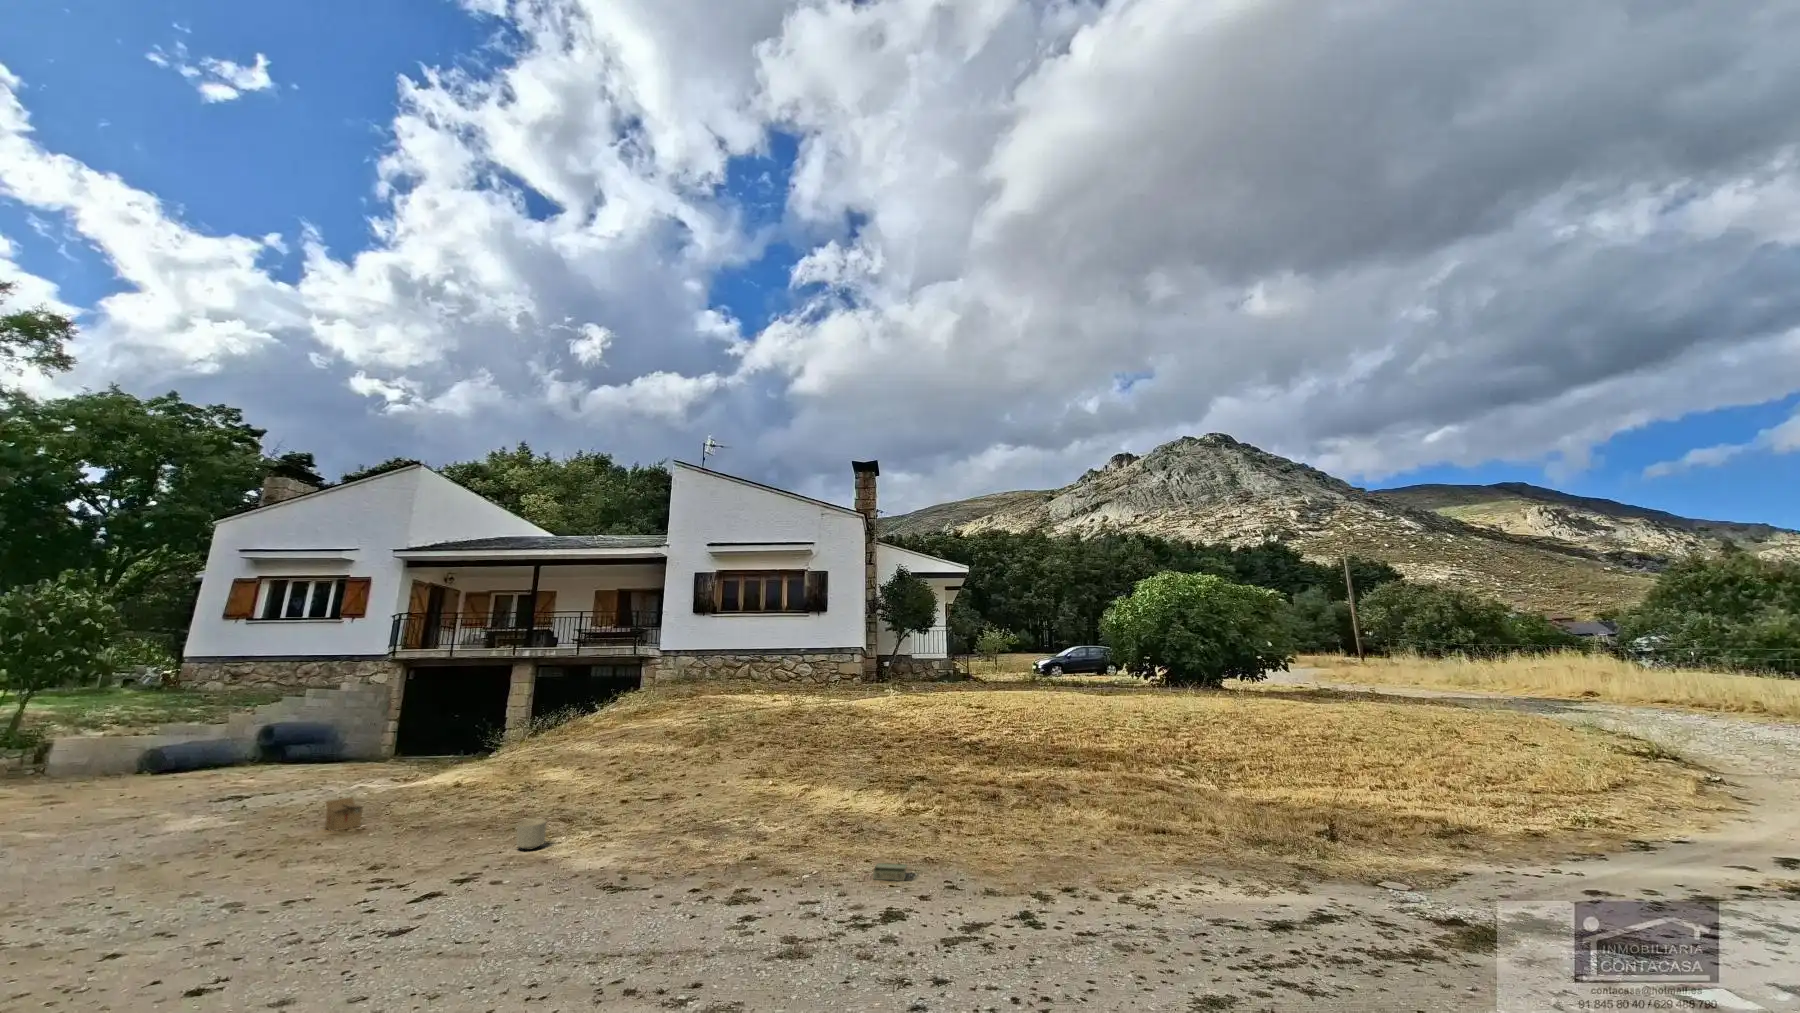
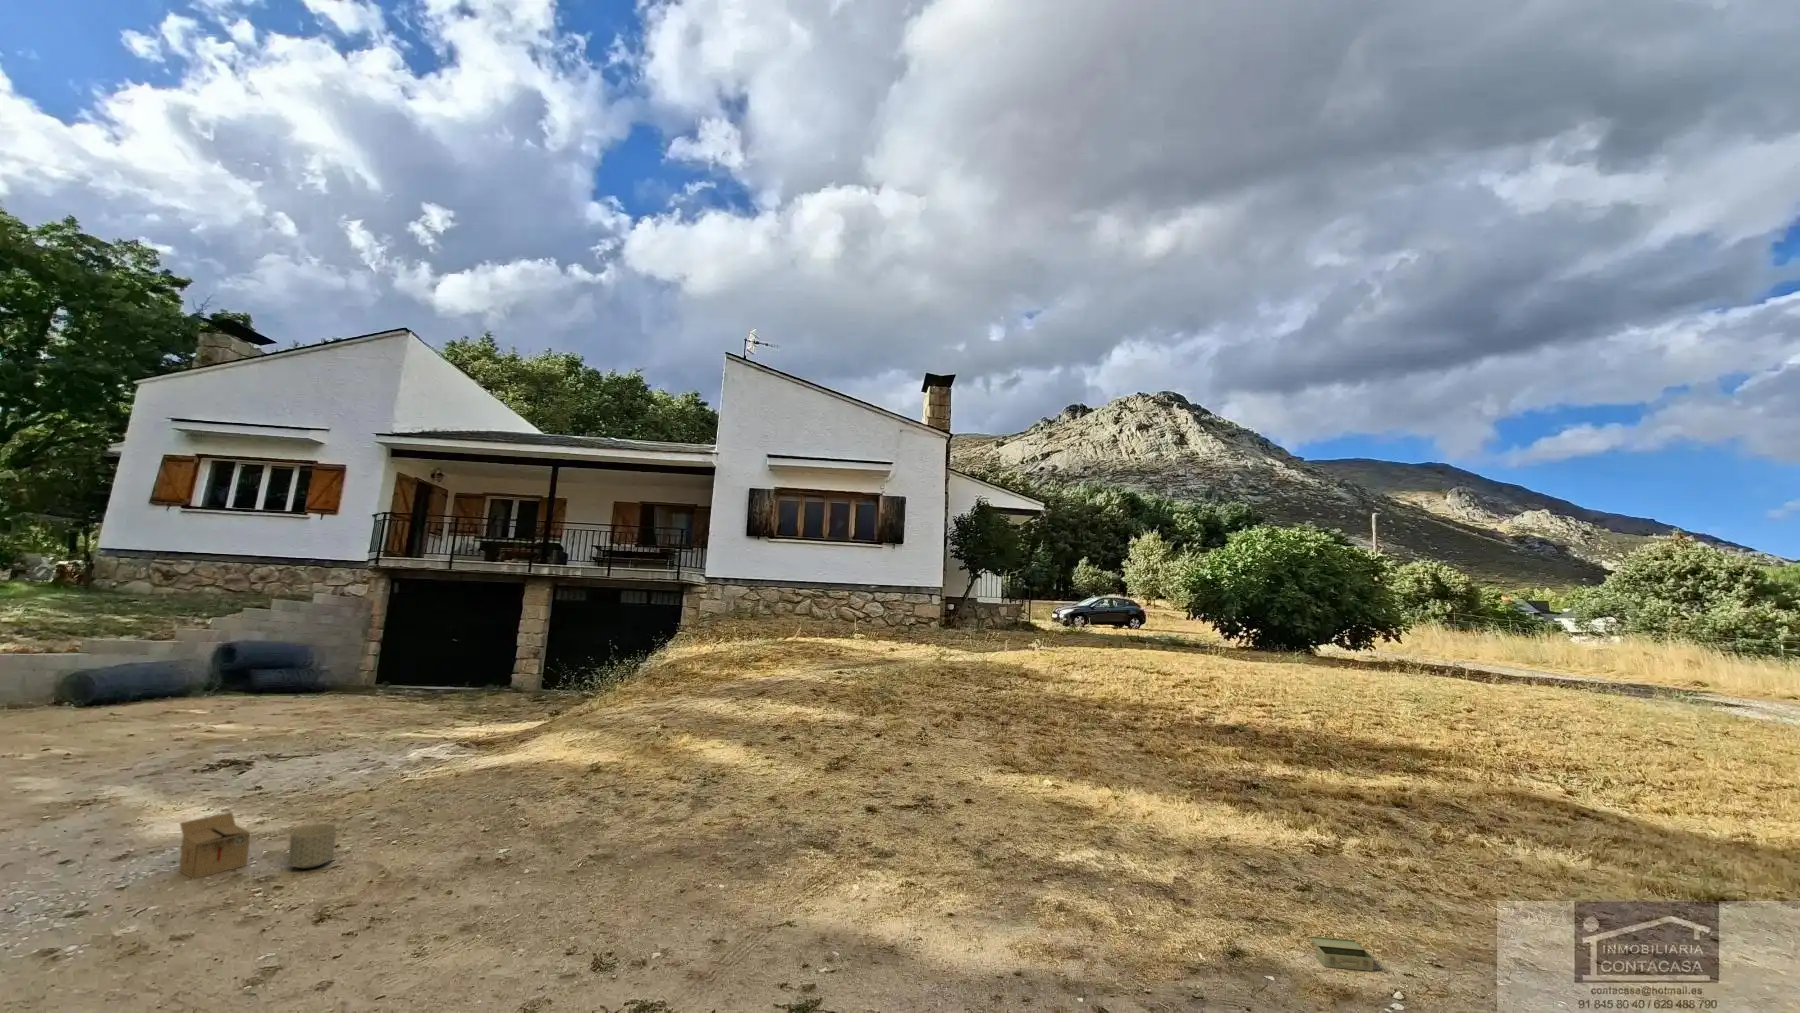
cardboard box: present [325,797,362,831] -> present [179,812,250,879]
planter: present [516,819,546,850] -> present [288,824,336,869]

